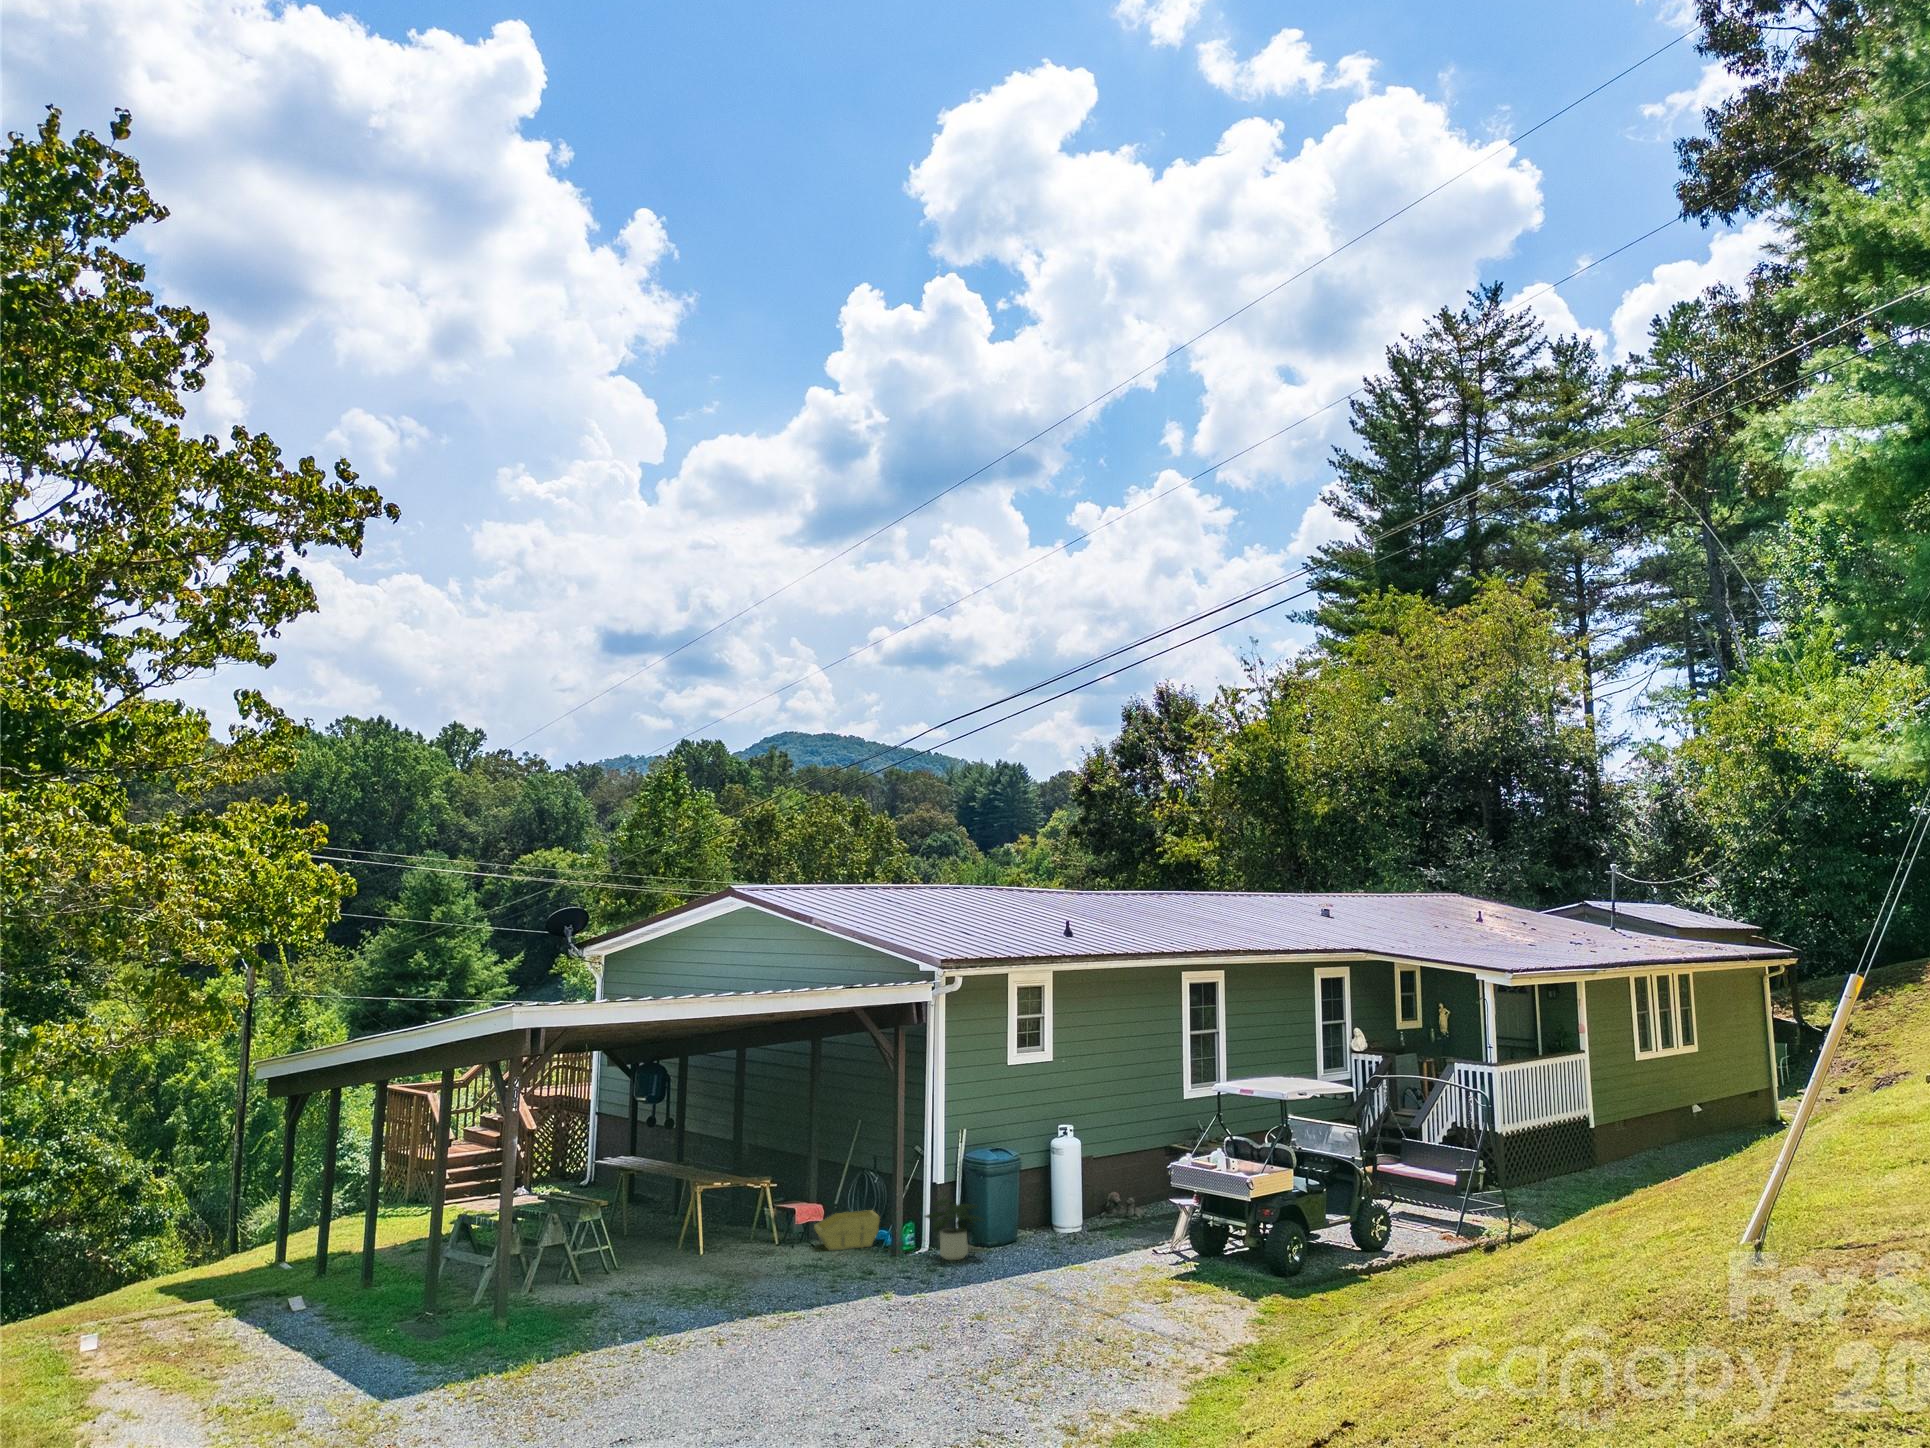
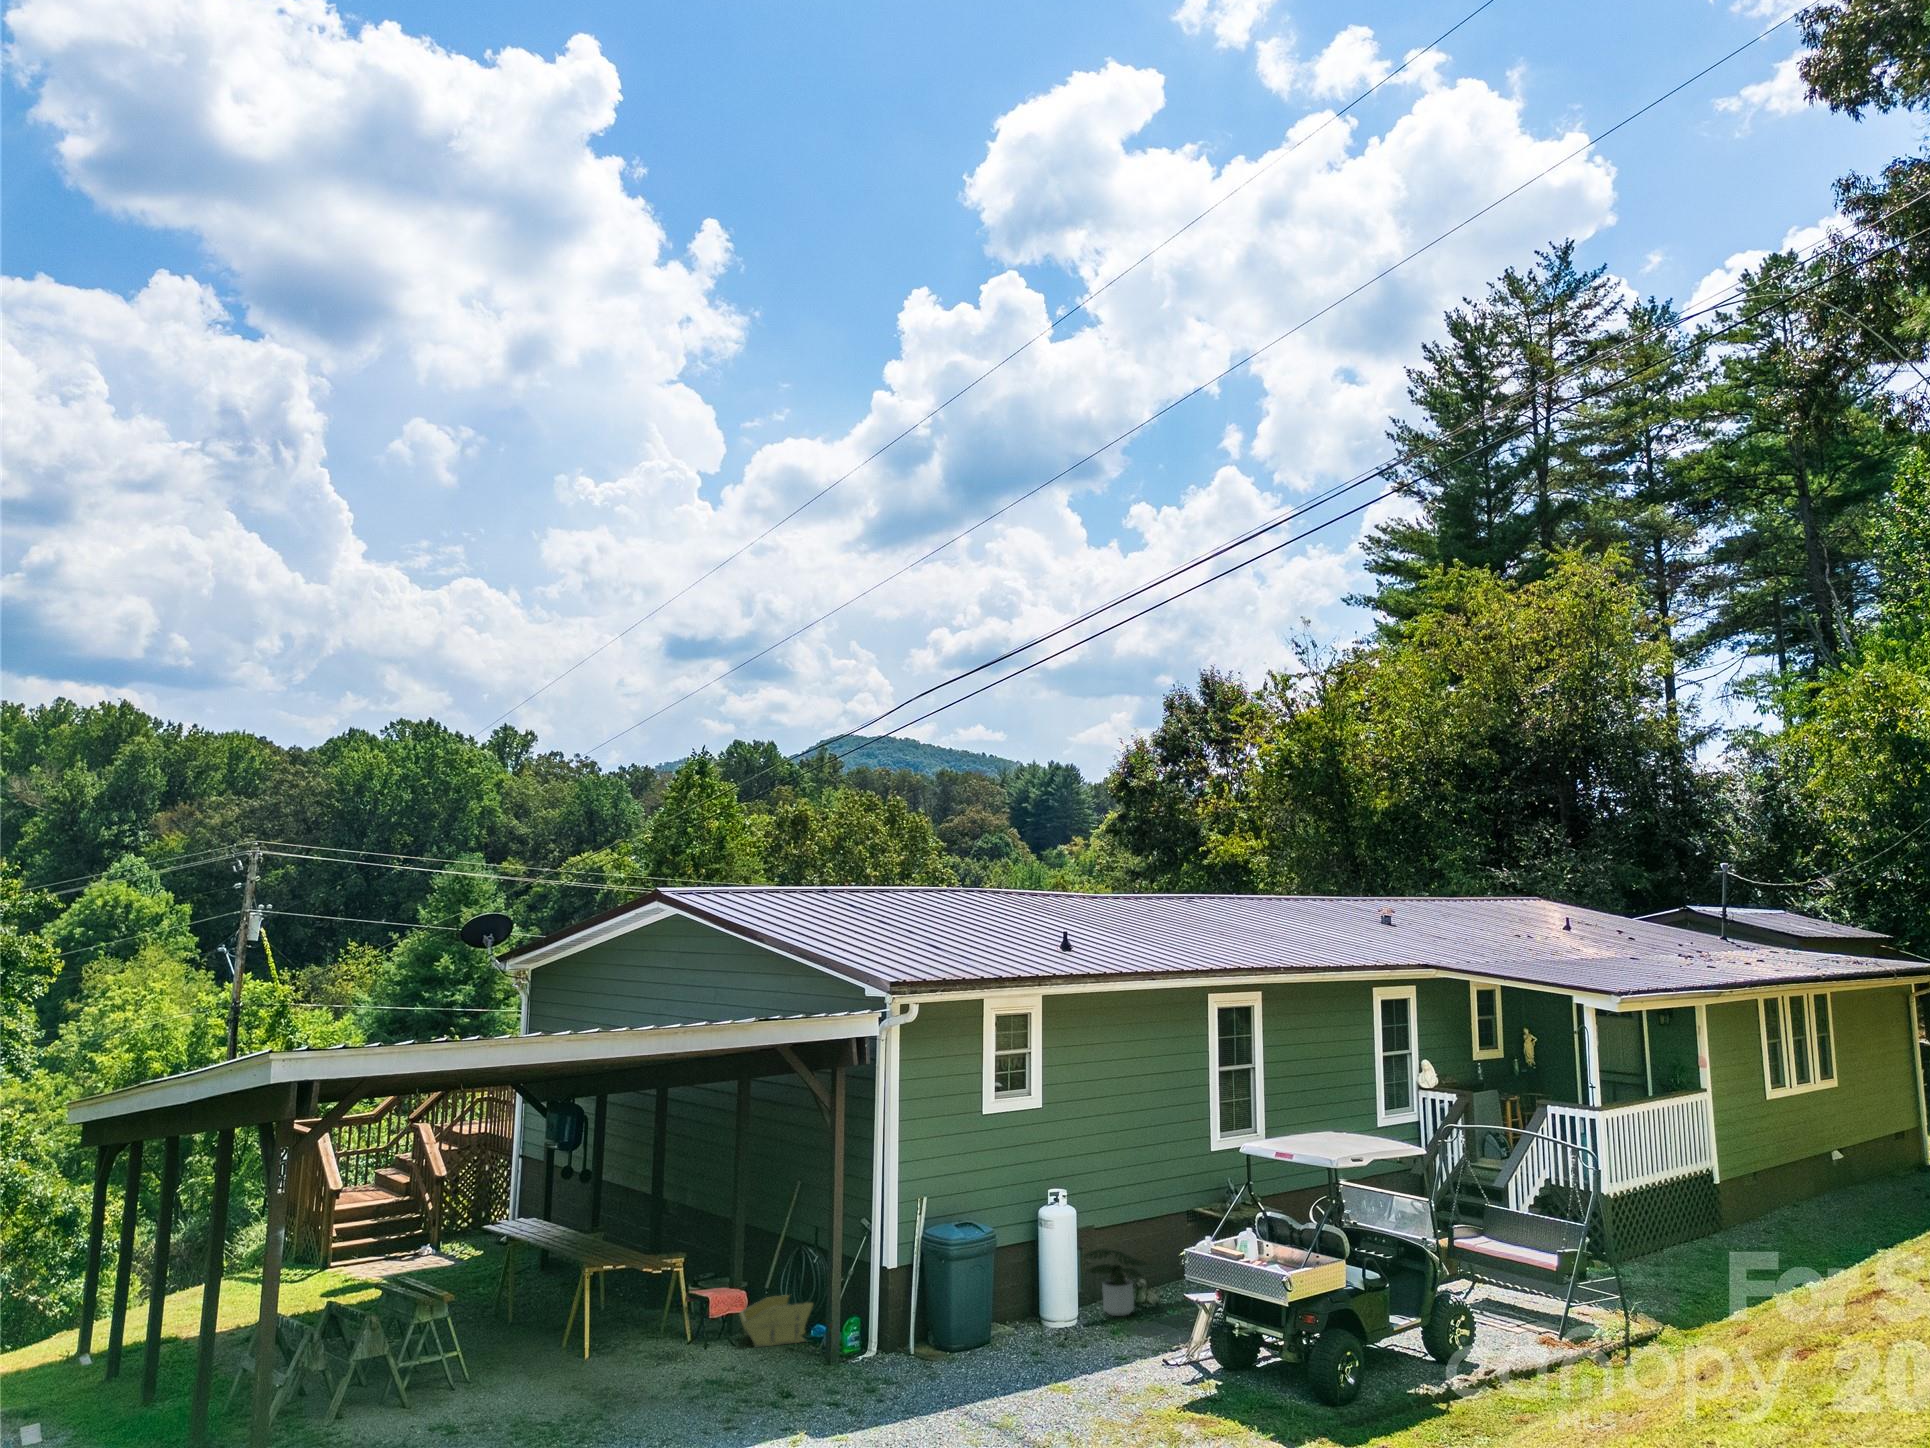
potted plant: present [925,1199,983,1260] -> present [1084,1249,1147,1316]

